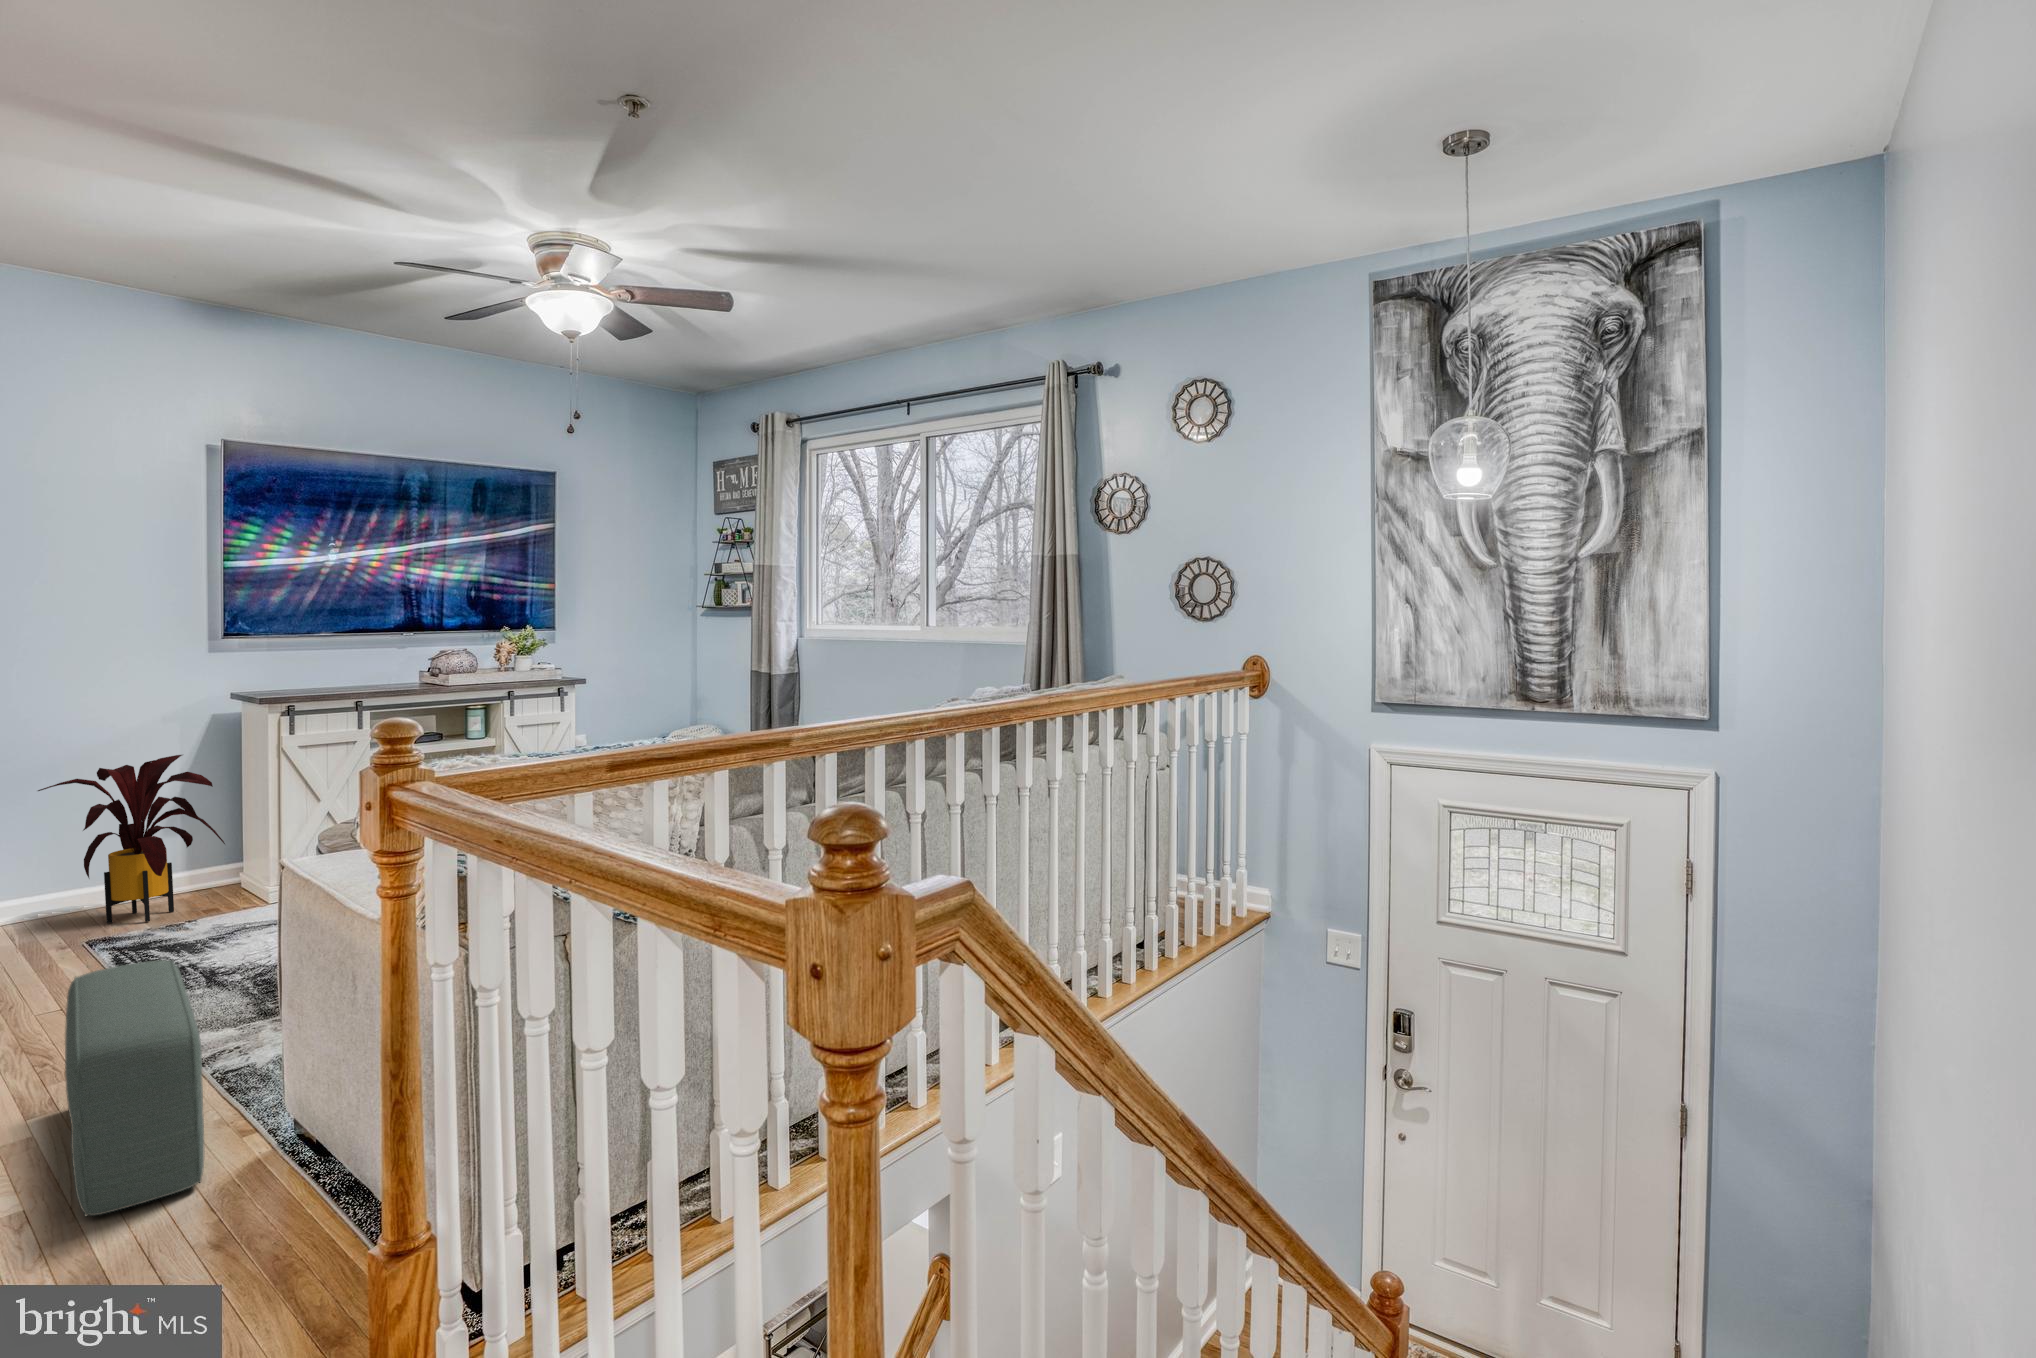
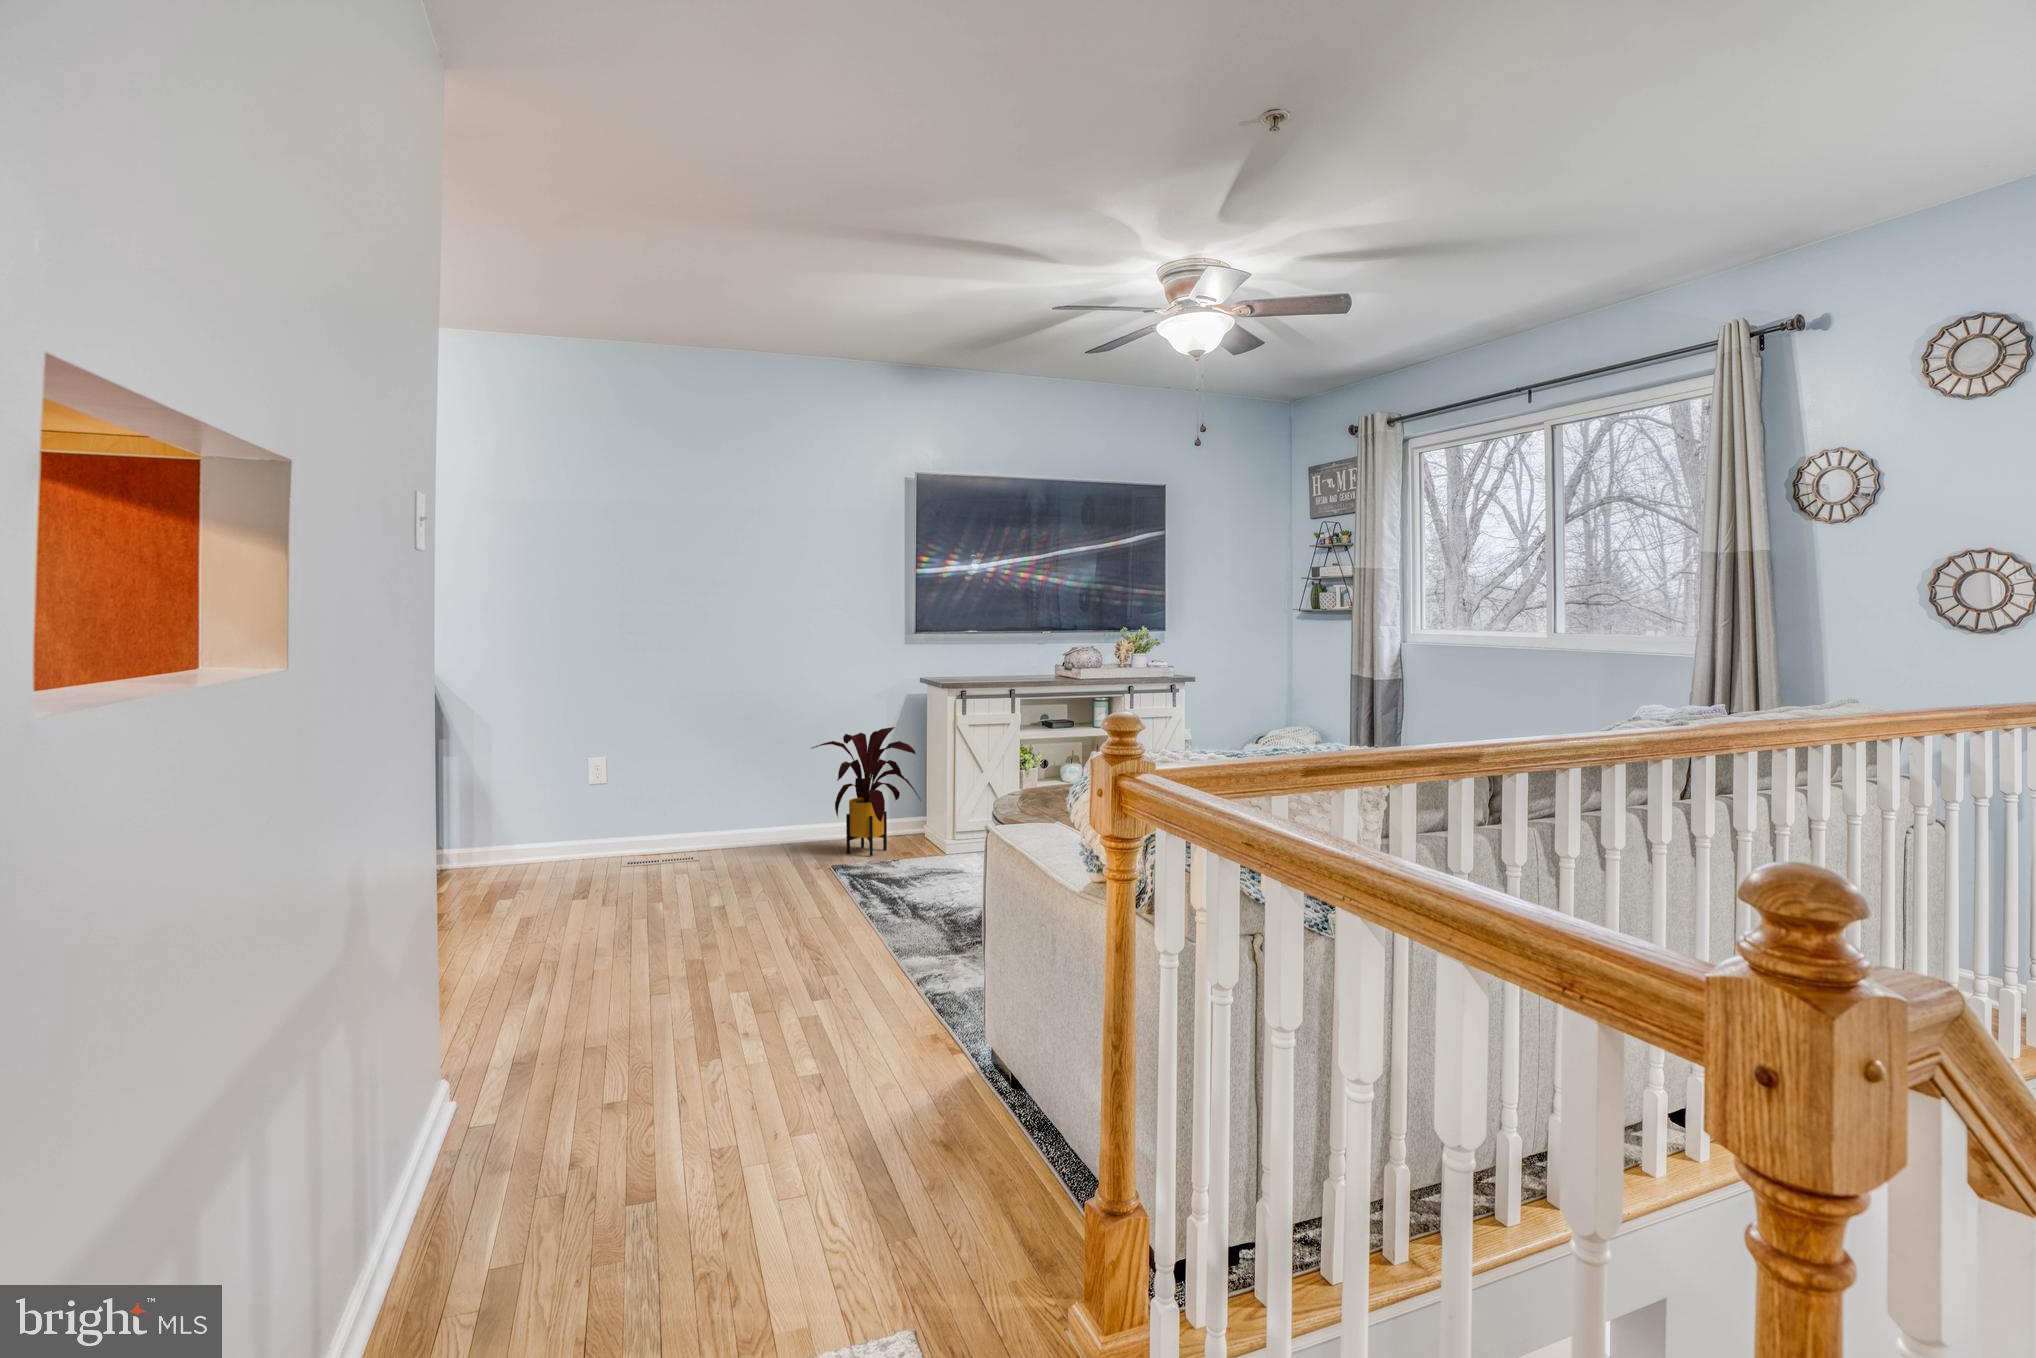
pouf: present [65,960,204,1216] -> none [841,893,931,1093]

